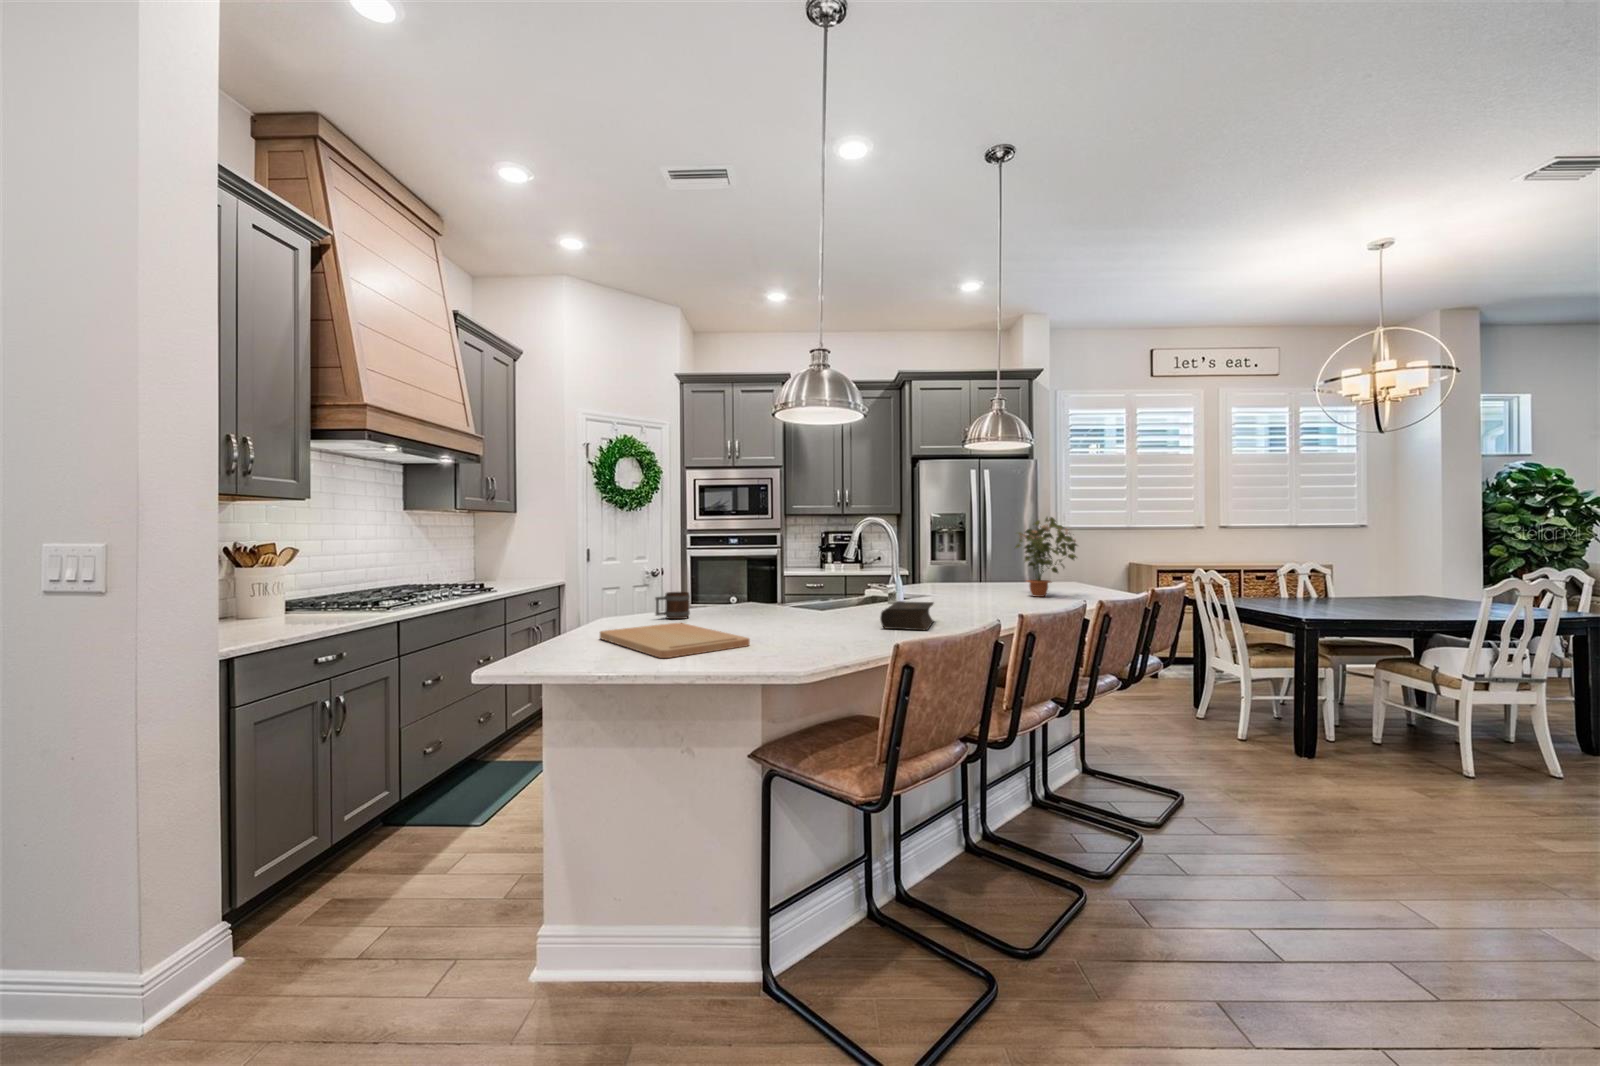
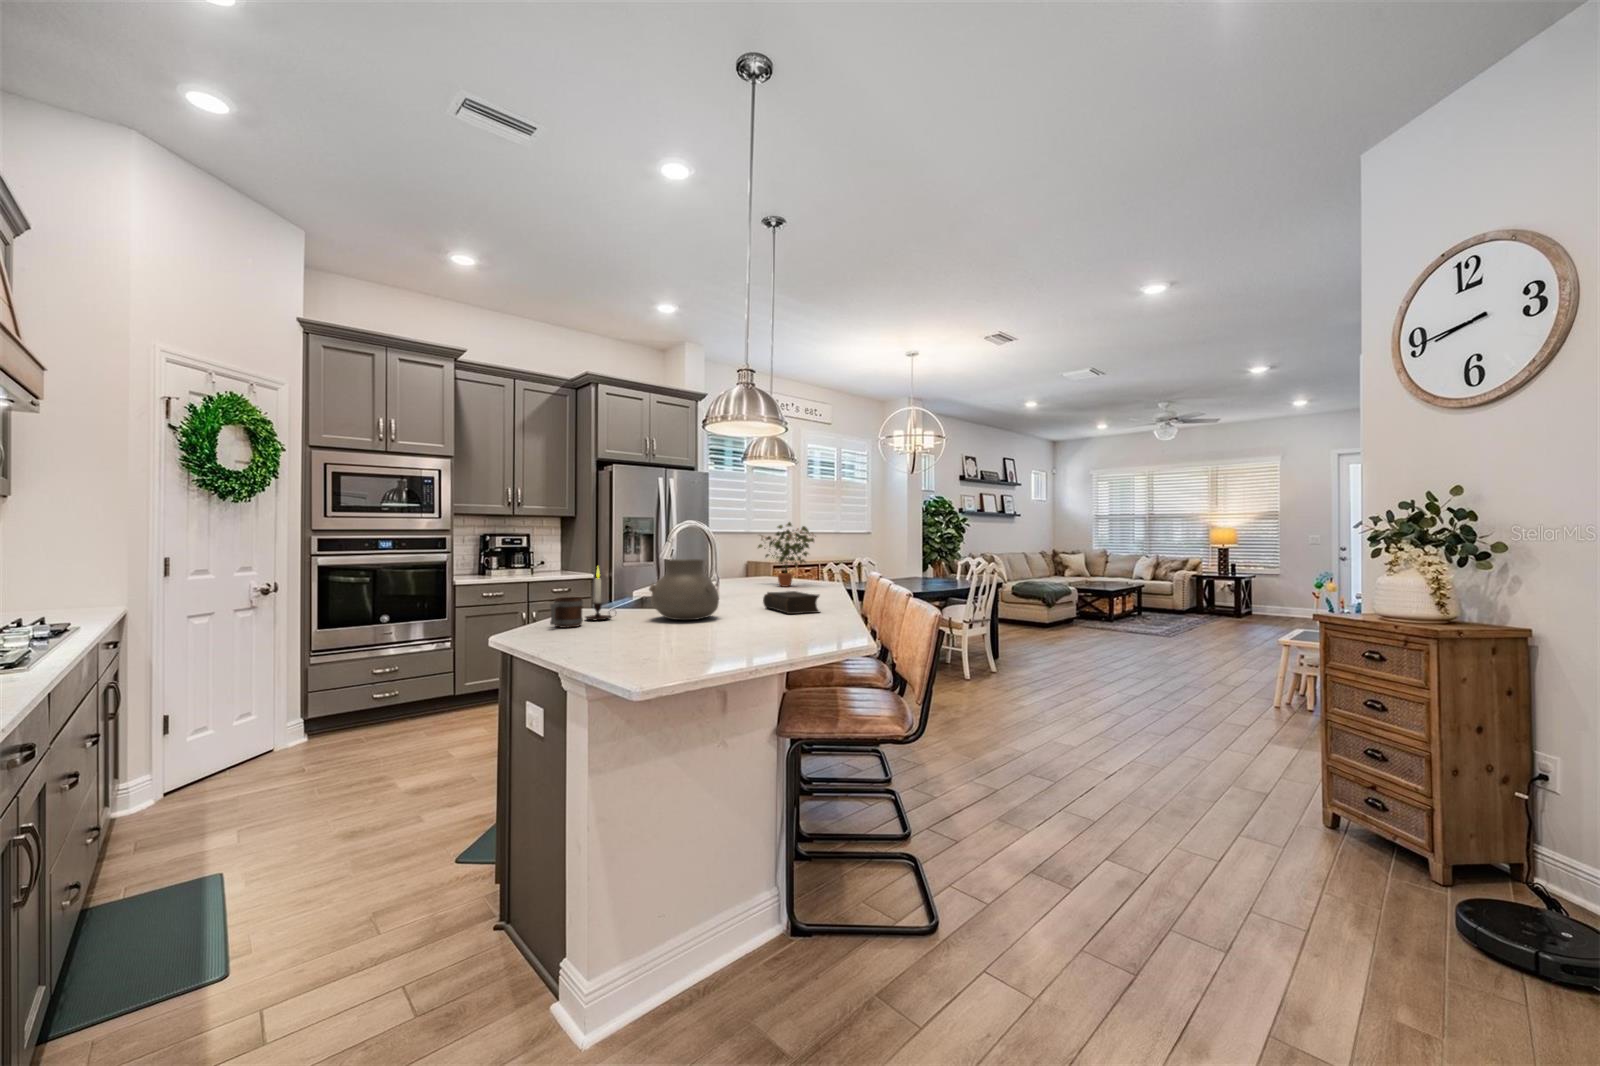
vase: none [743,561,814,623] -> present [649,559,719,620]
candle: none [707,564,731,615] -> present [585,568,613,620]
cutting board: present [600,623,750,658] -> none [586,626,752,652]

